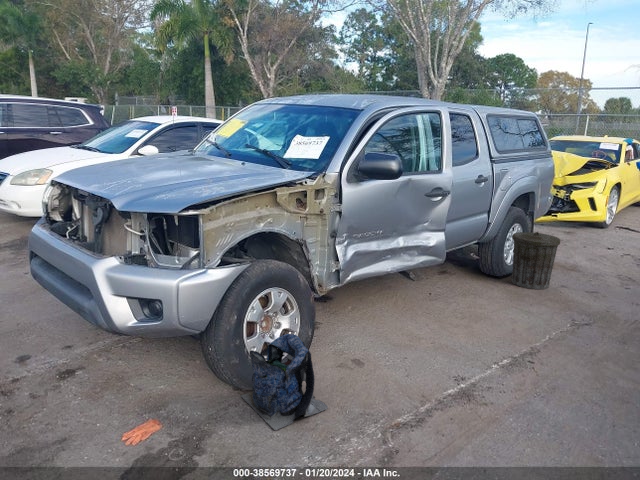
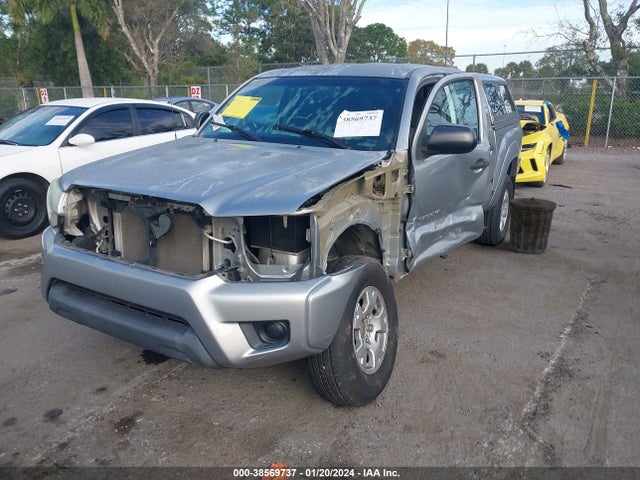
backpack: present [241,334,328,430] -> none [357,337,458,449]

